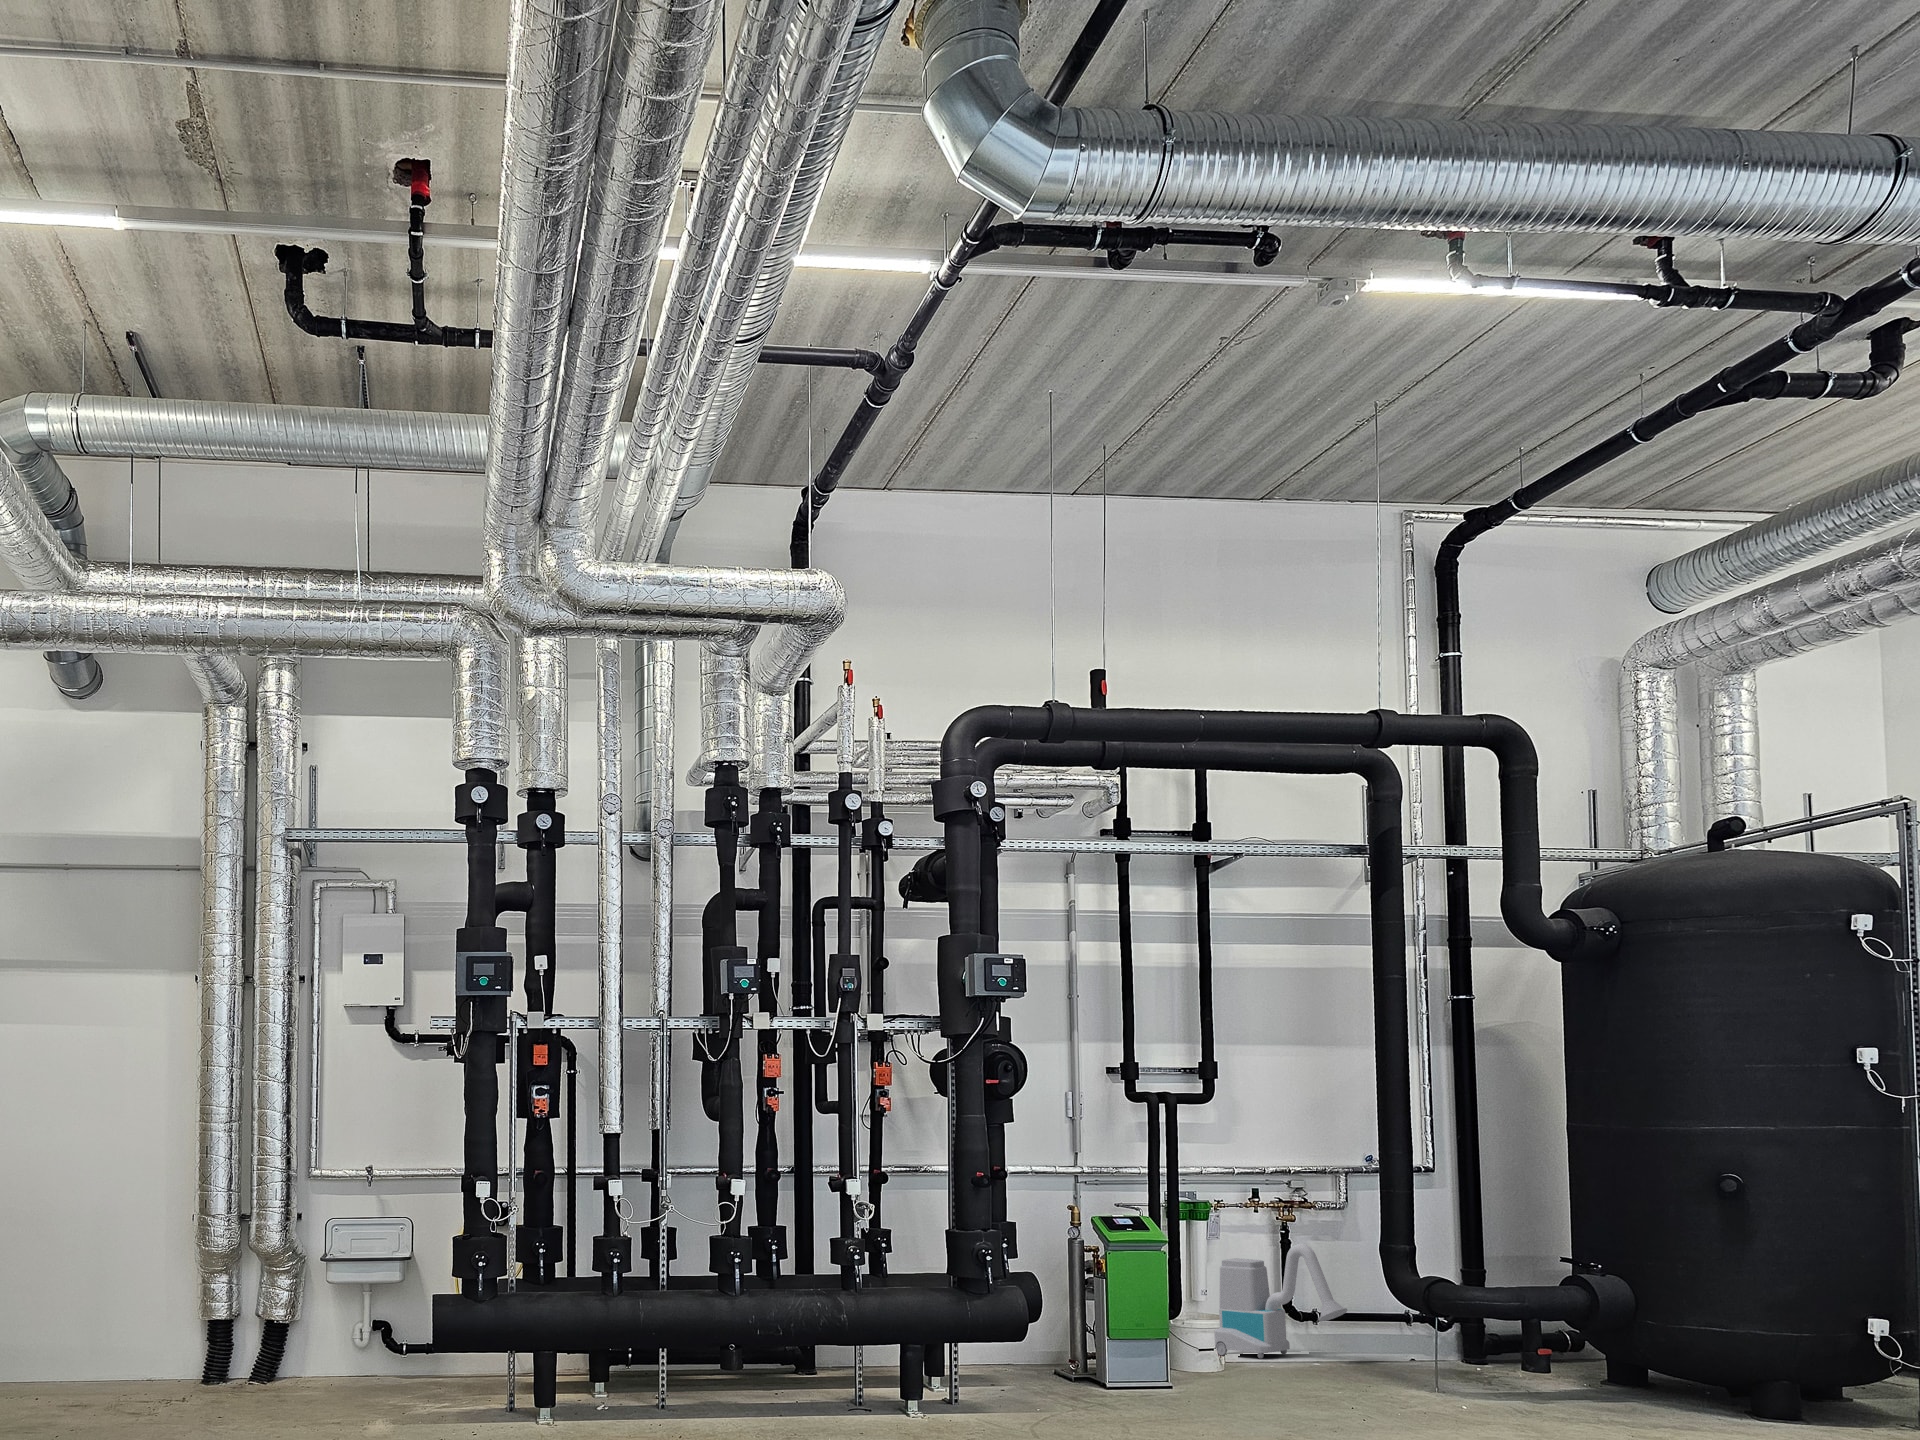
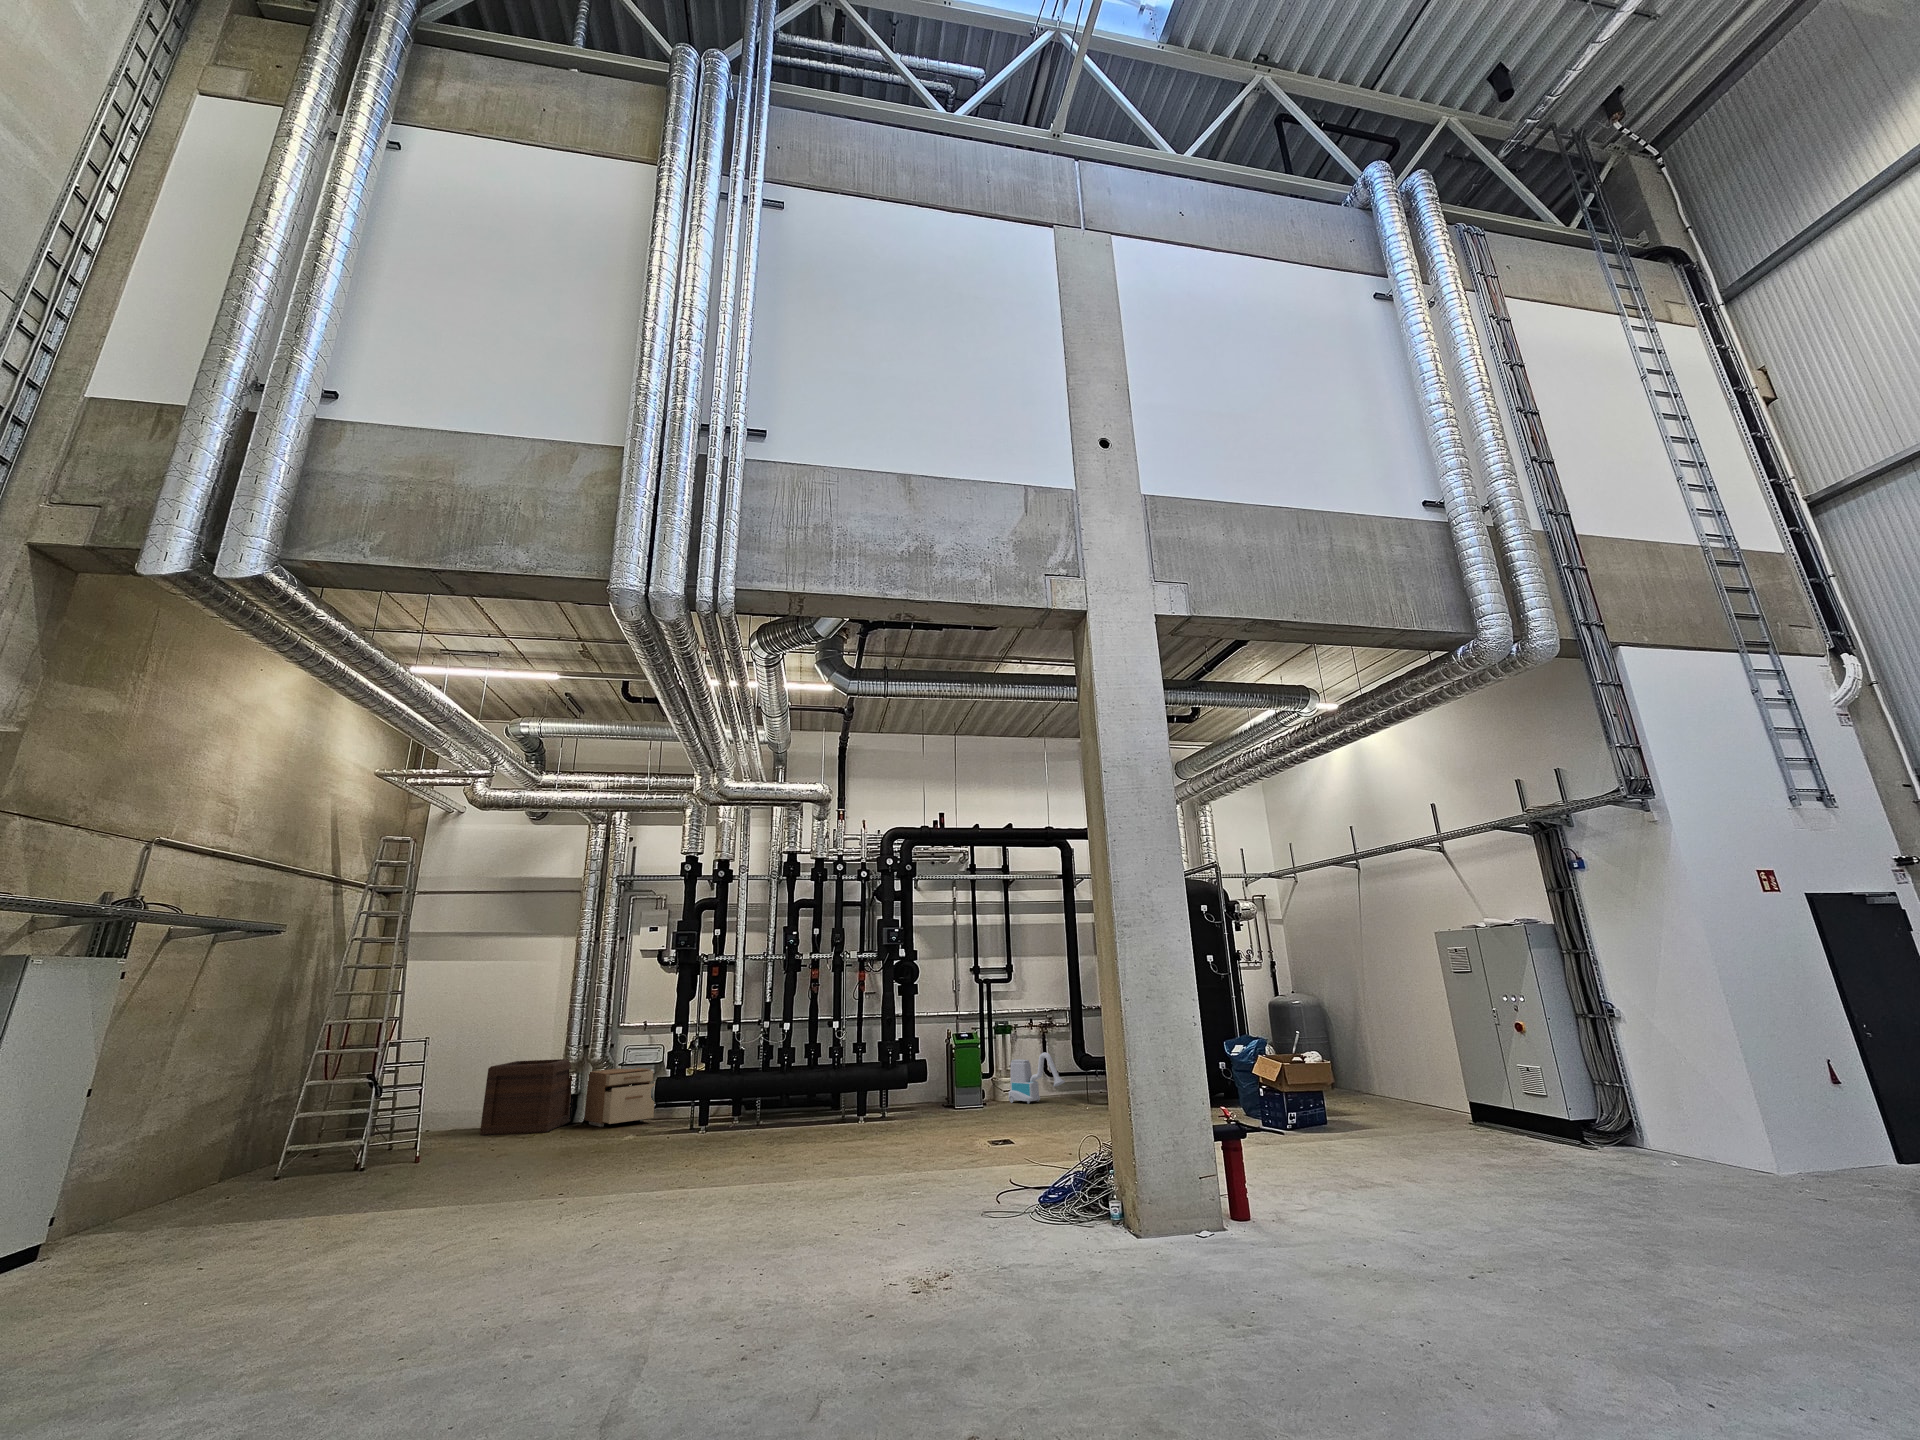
wooden crate: none [29,1243,223,1404] -> present [480,1059,572,1136]
filing cabinet: none [250,1263,401,1390] -> present [584,1067,655,1127]

